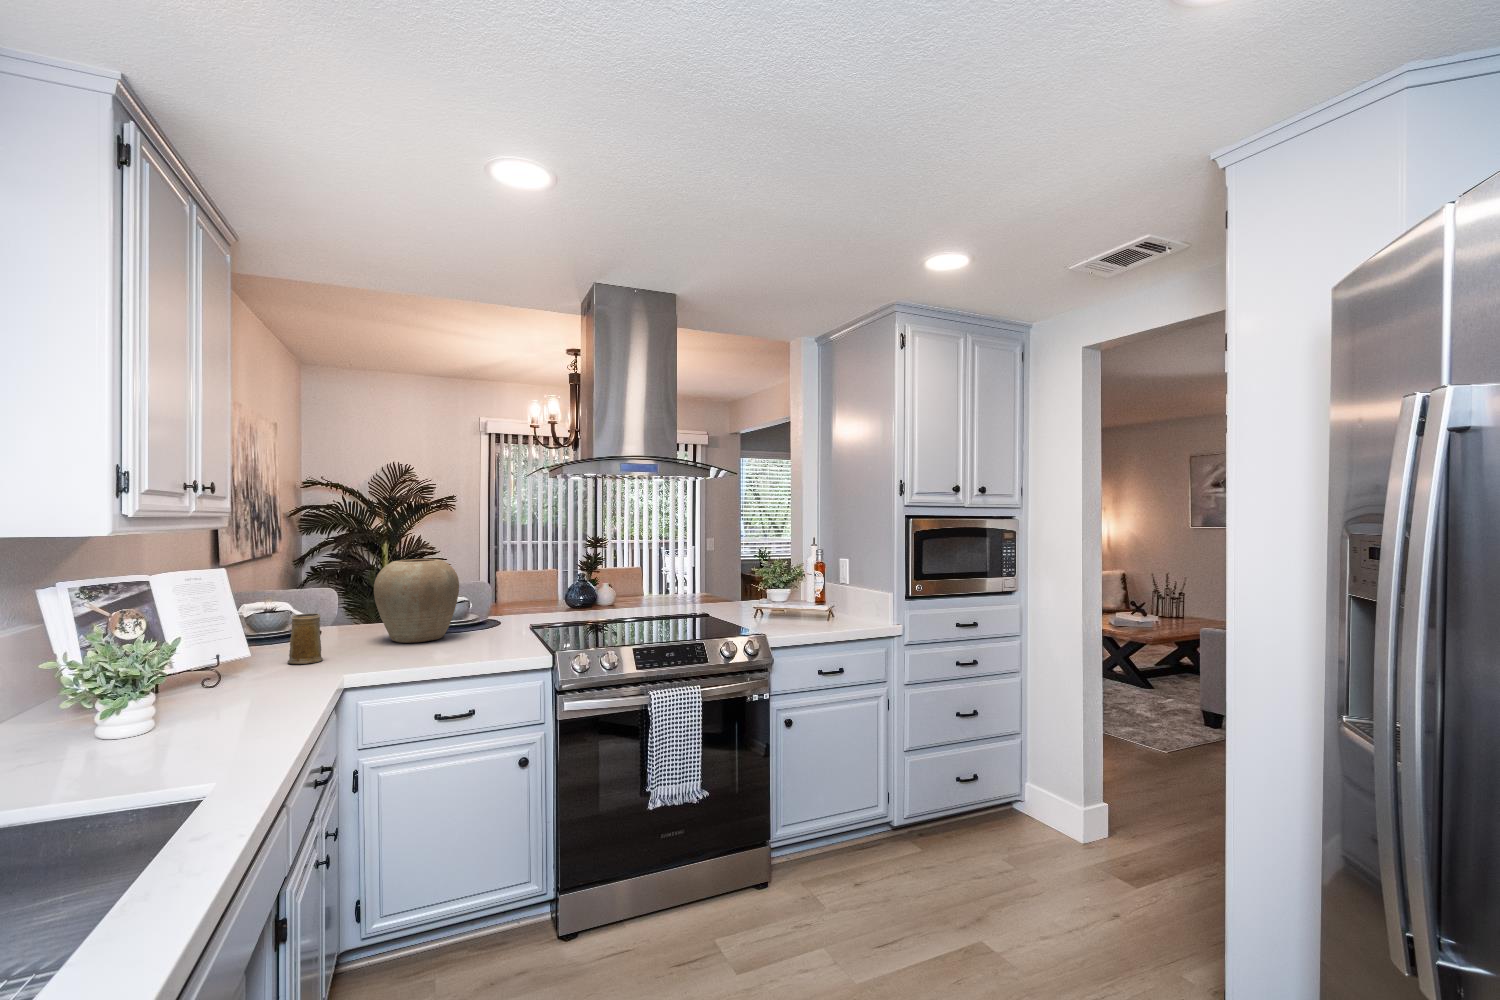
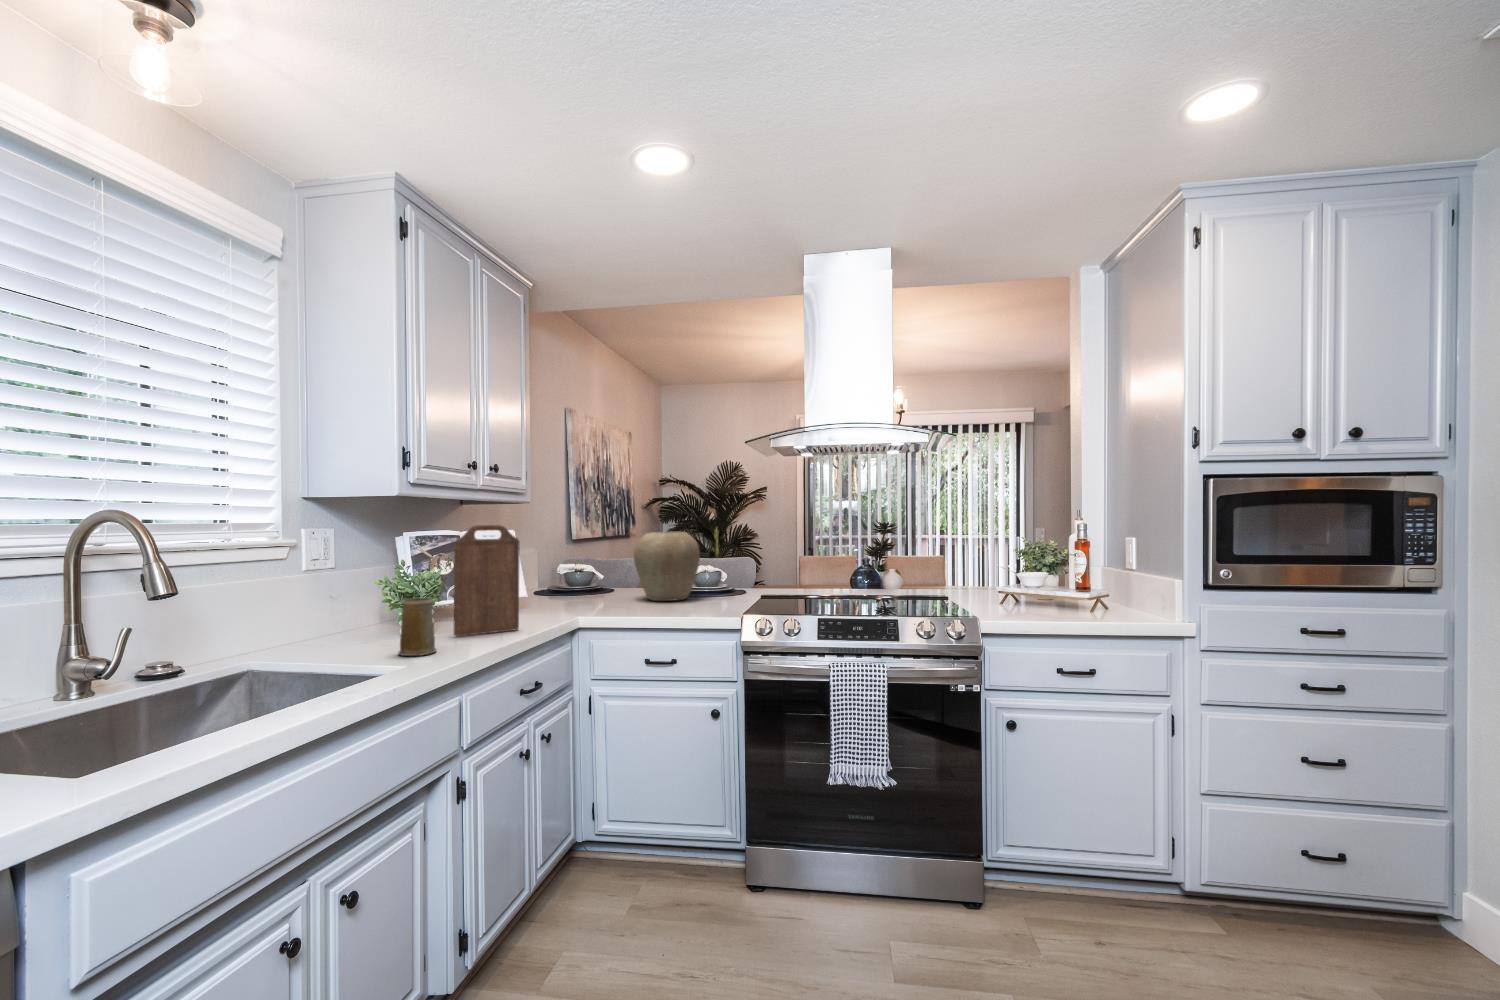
cutting board: none [194,567,285,723] -> present [454,525,520,636]
mug: present [288,613,323,664] -> present [398,598,436,656]

